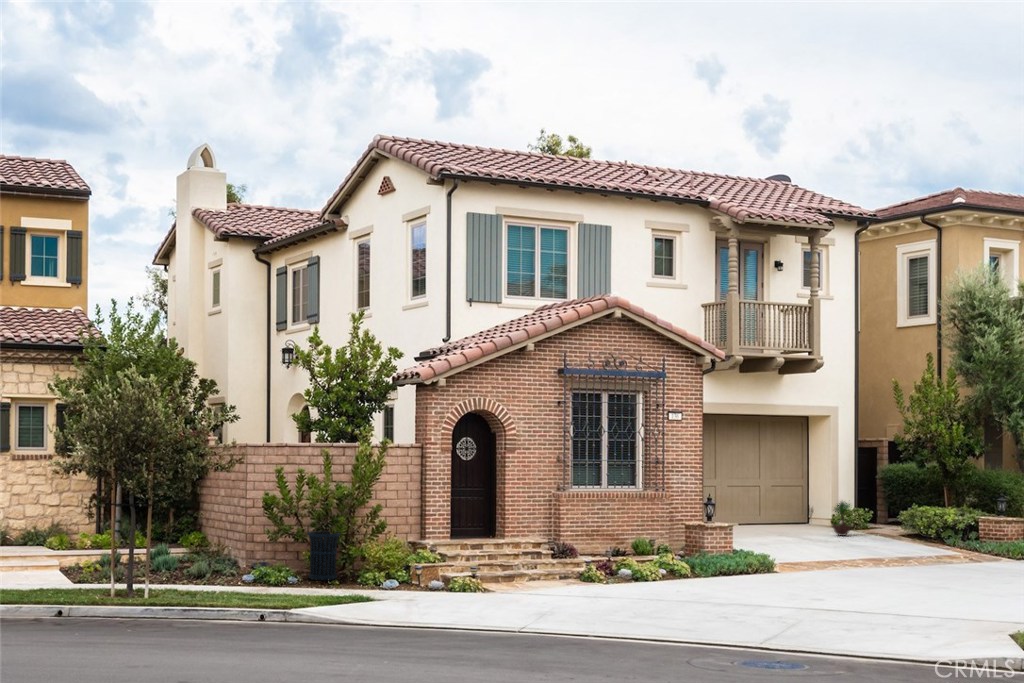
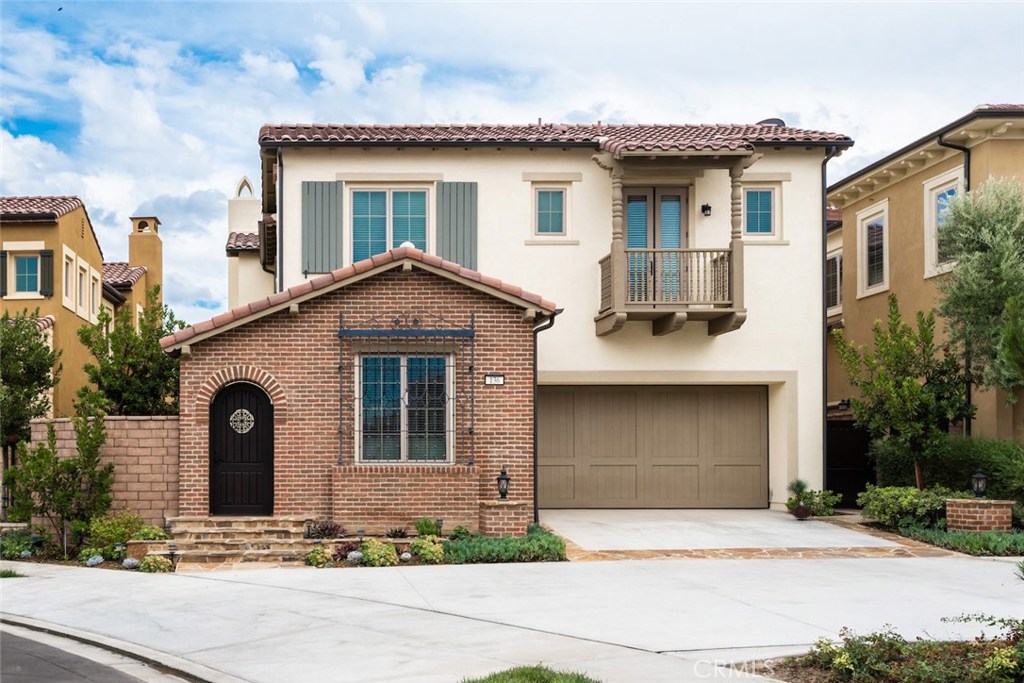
trash can: present [307,531,340,581] -> none [28,507,65,558]

